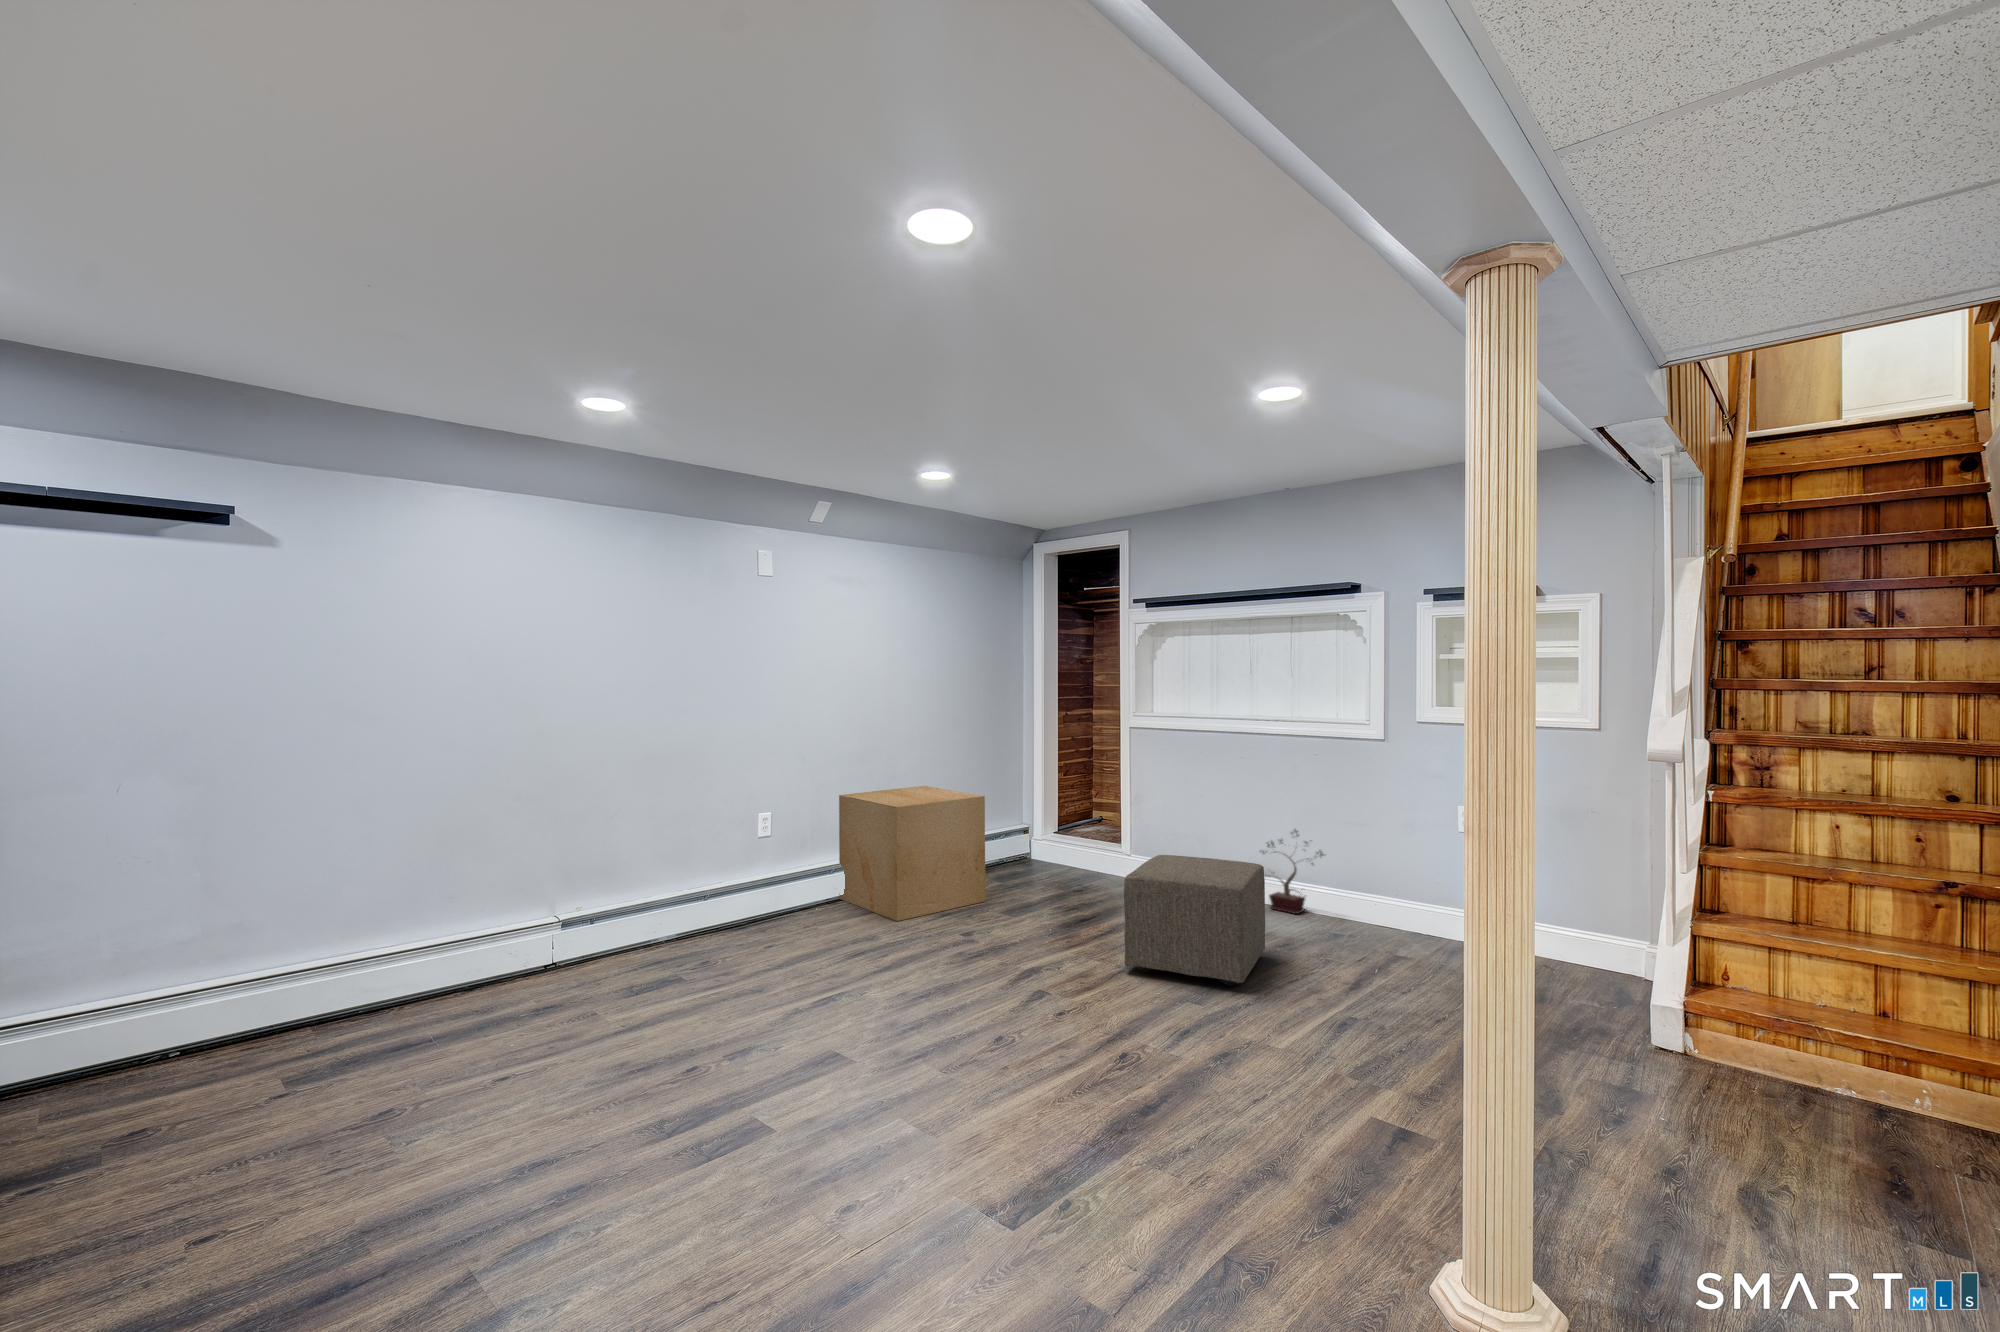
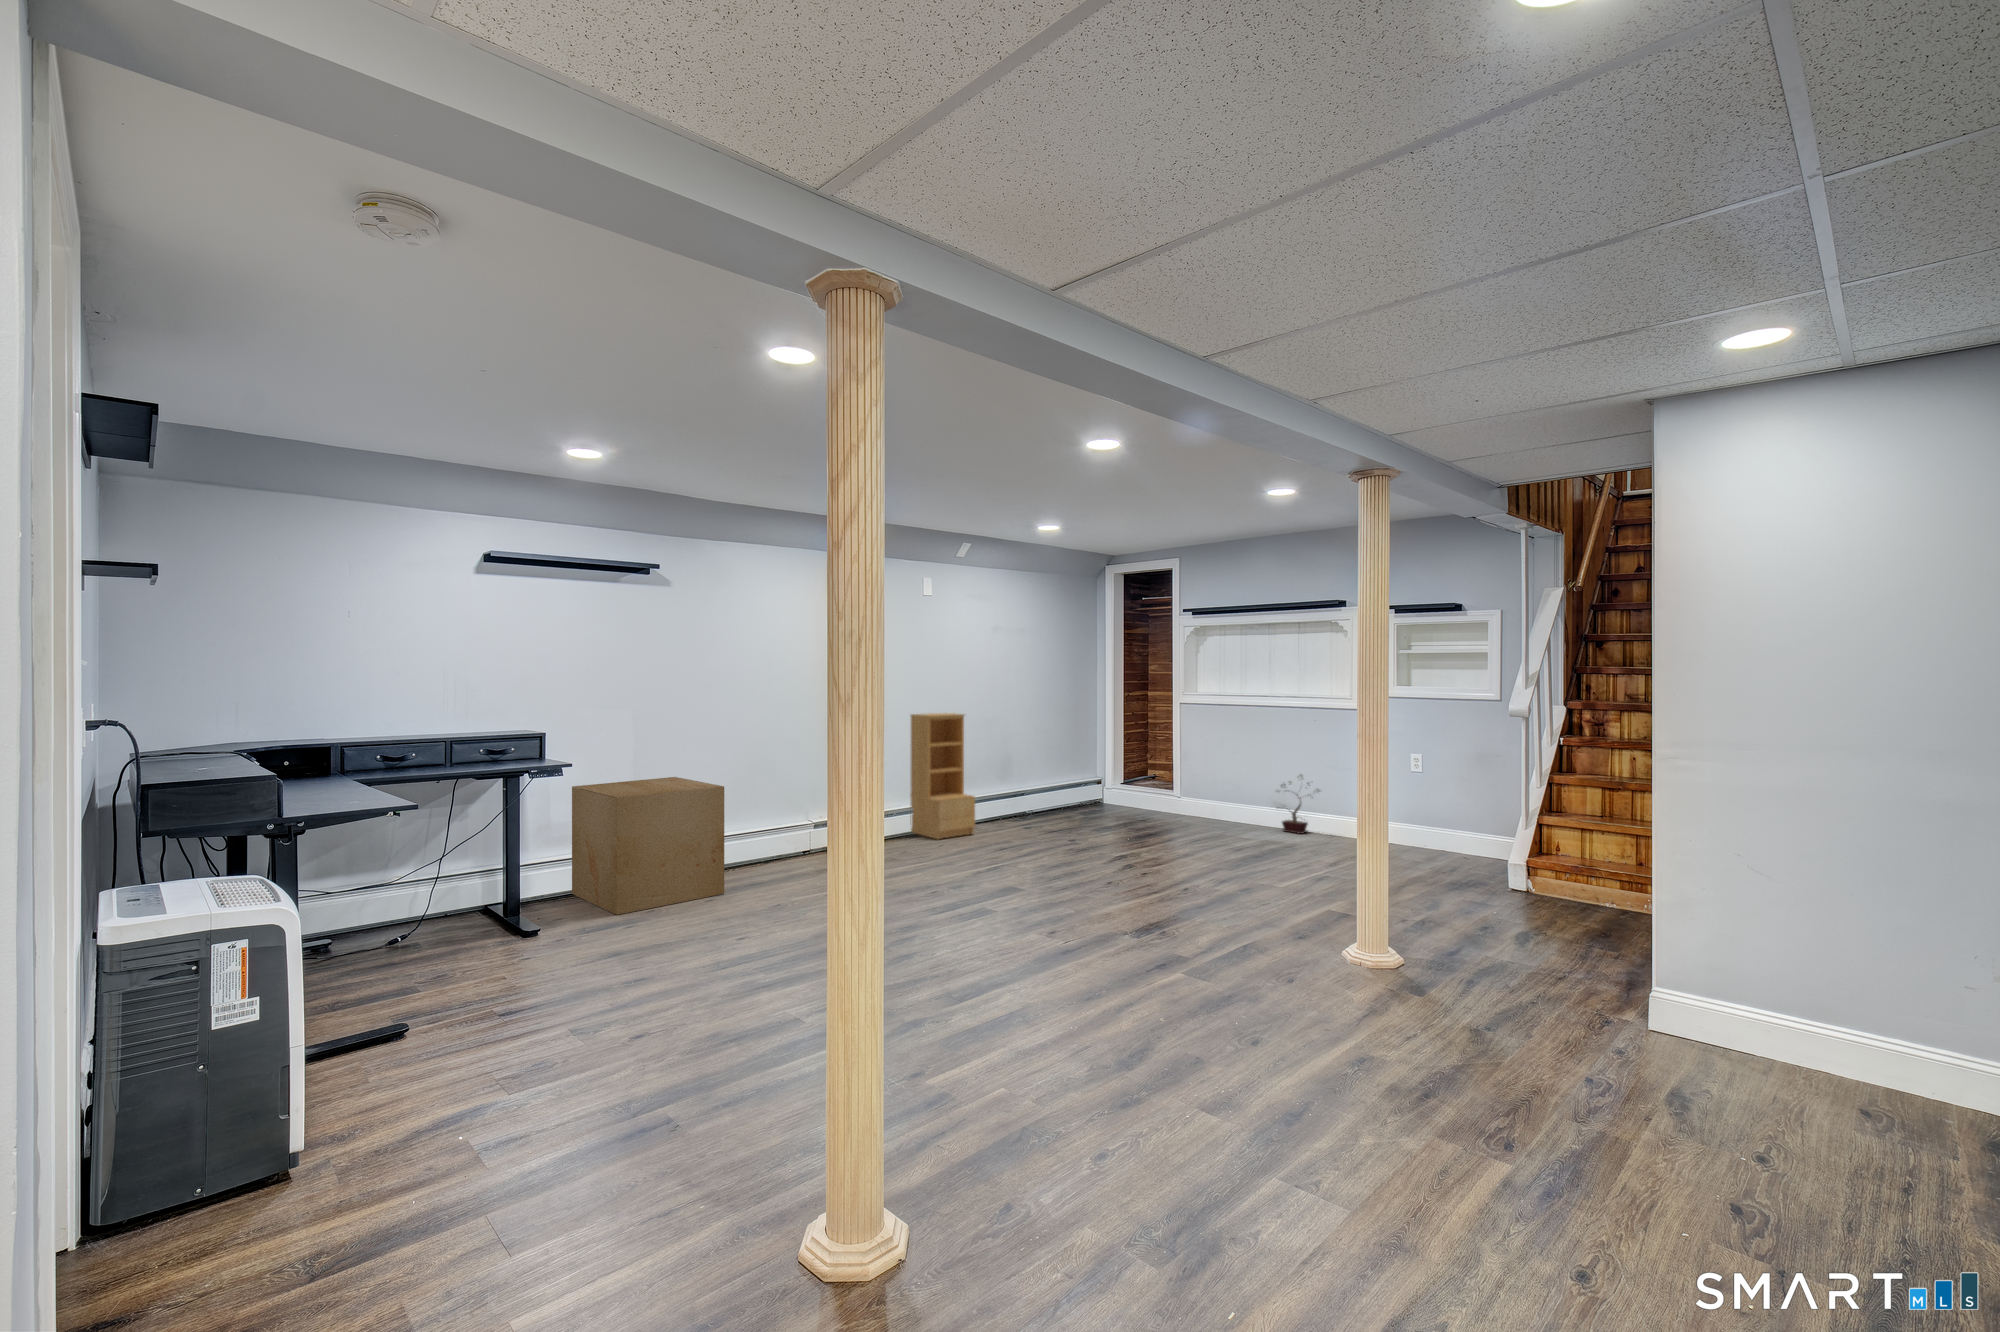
bookshelf: none [742,746,834,935] -> present [910,713,975,839]
cardboard box: present [839,786,985,921] -> present [572,777,724,915]
ottoman: present [1124,855,1265,986] -> none [1182,786,1276,864]

